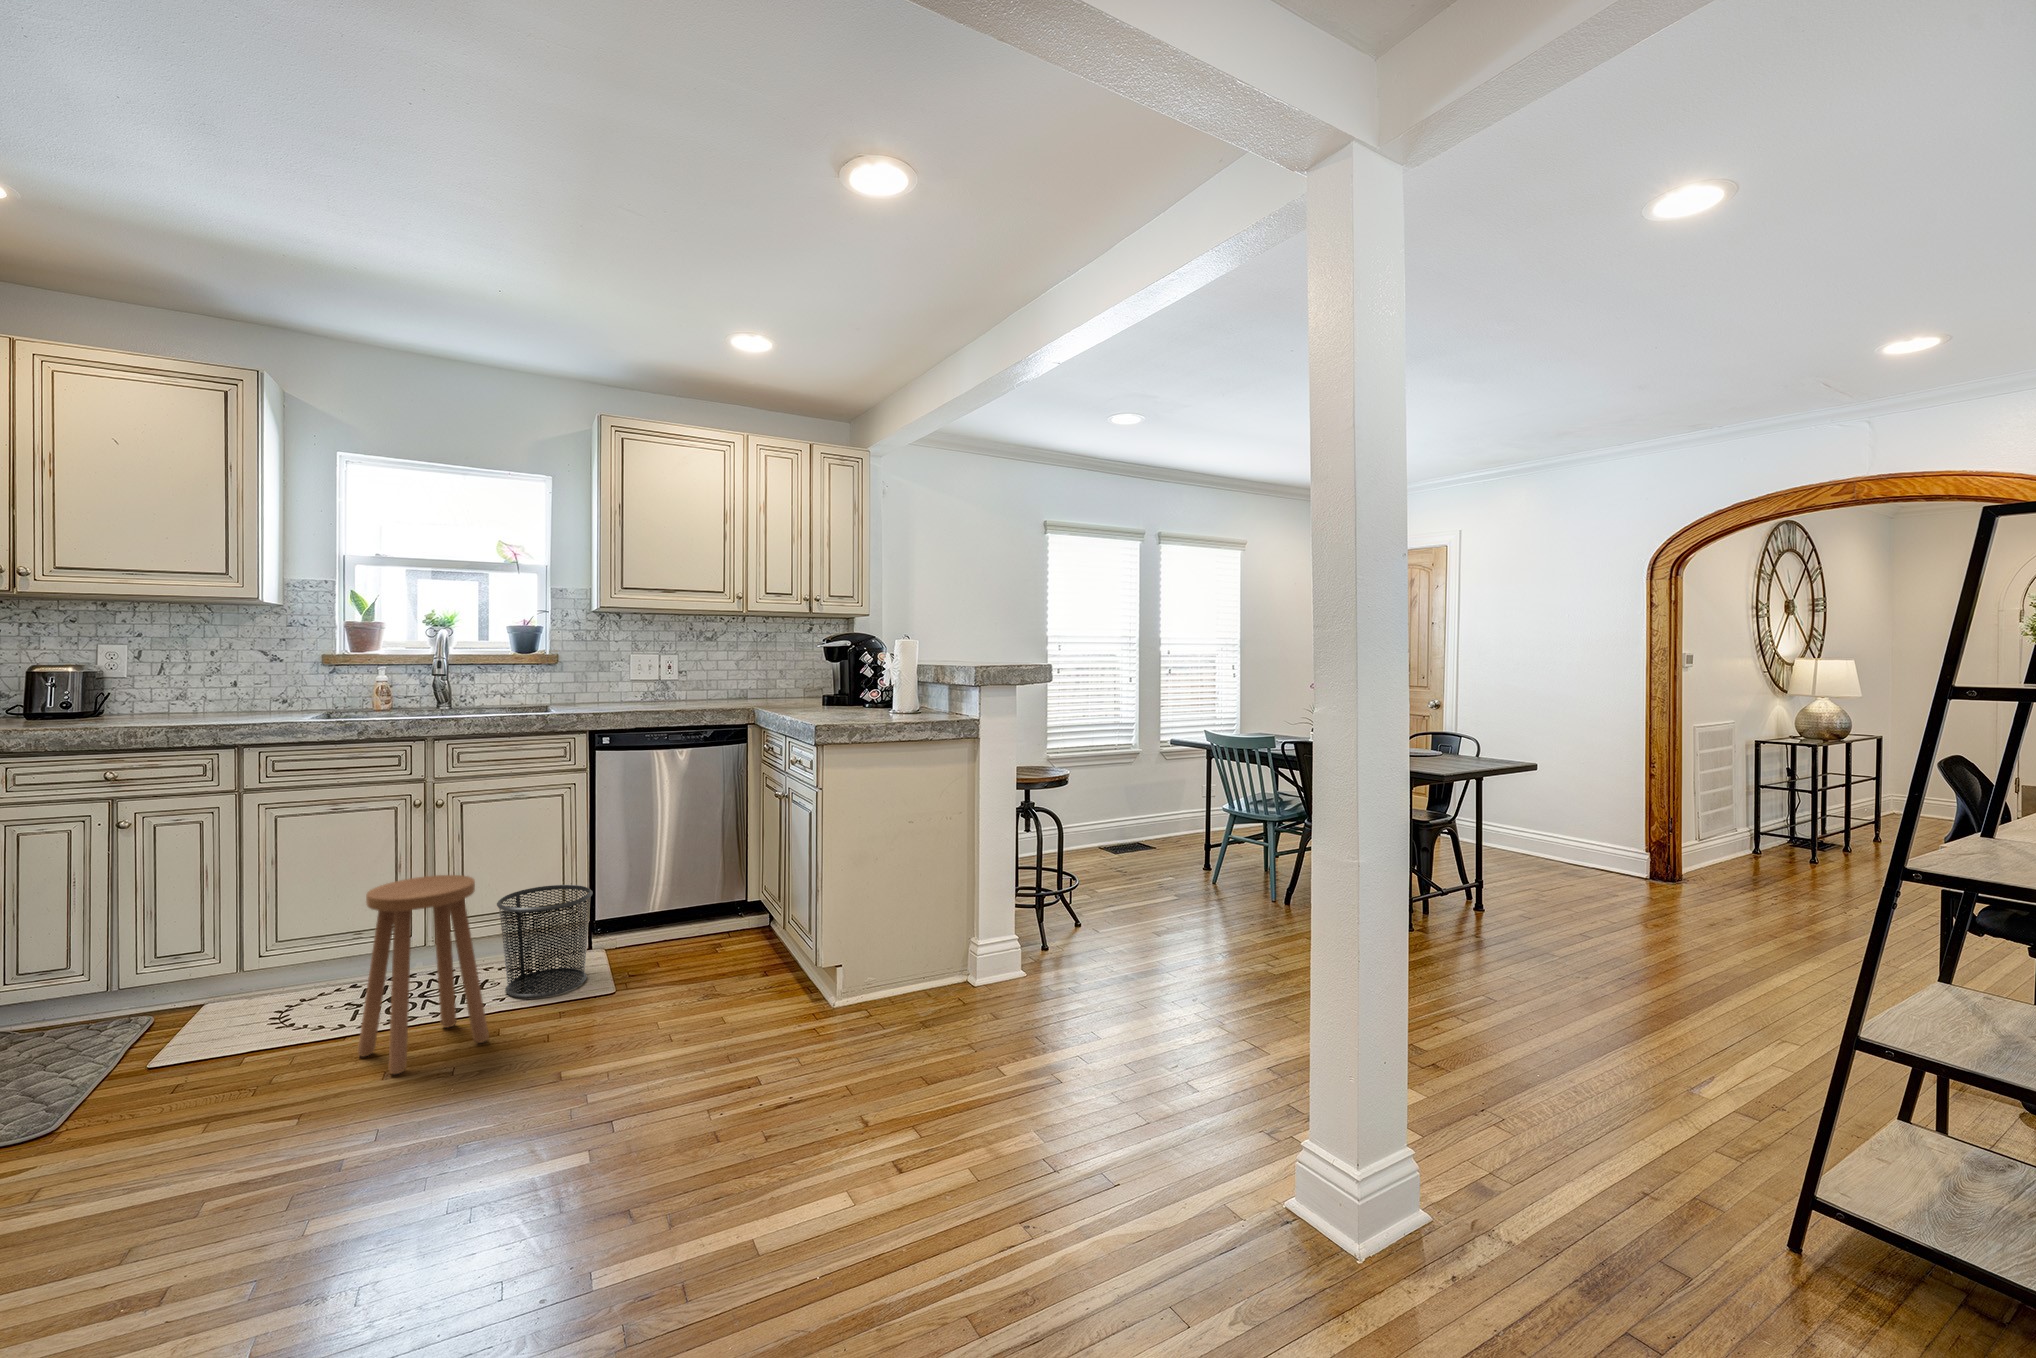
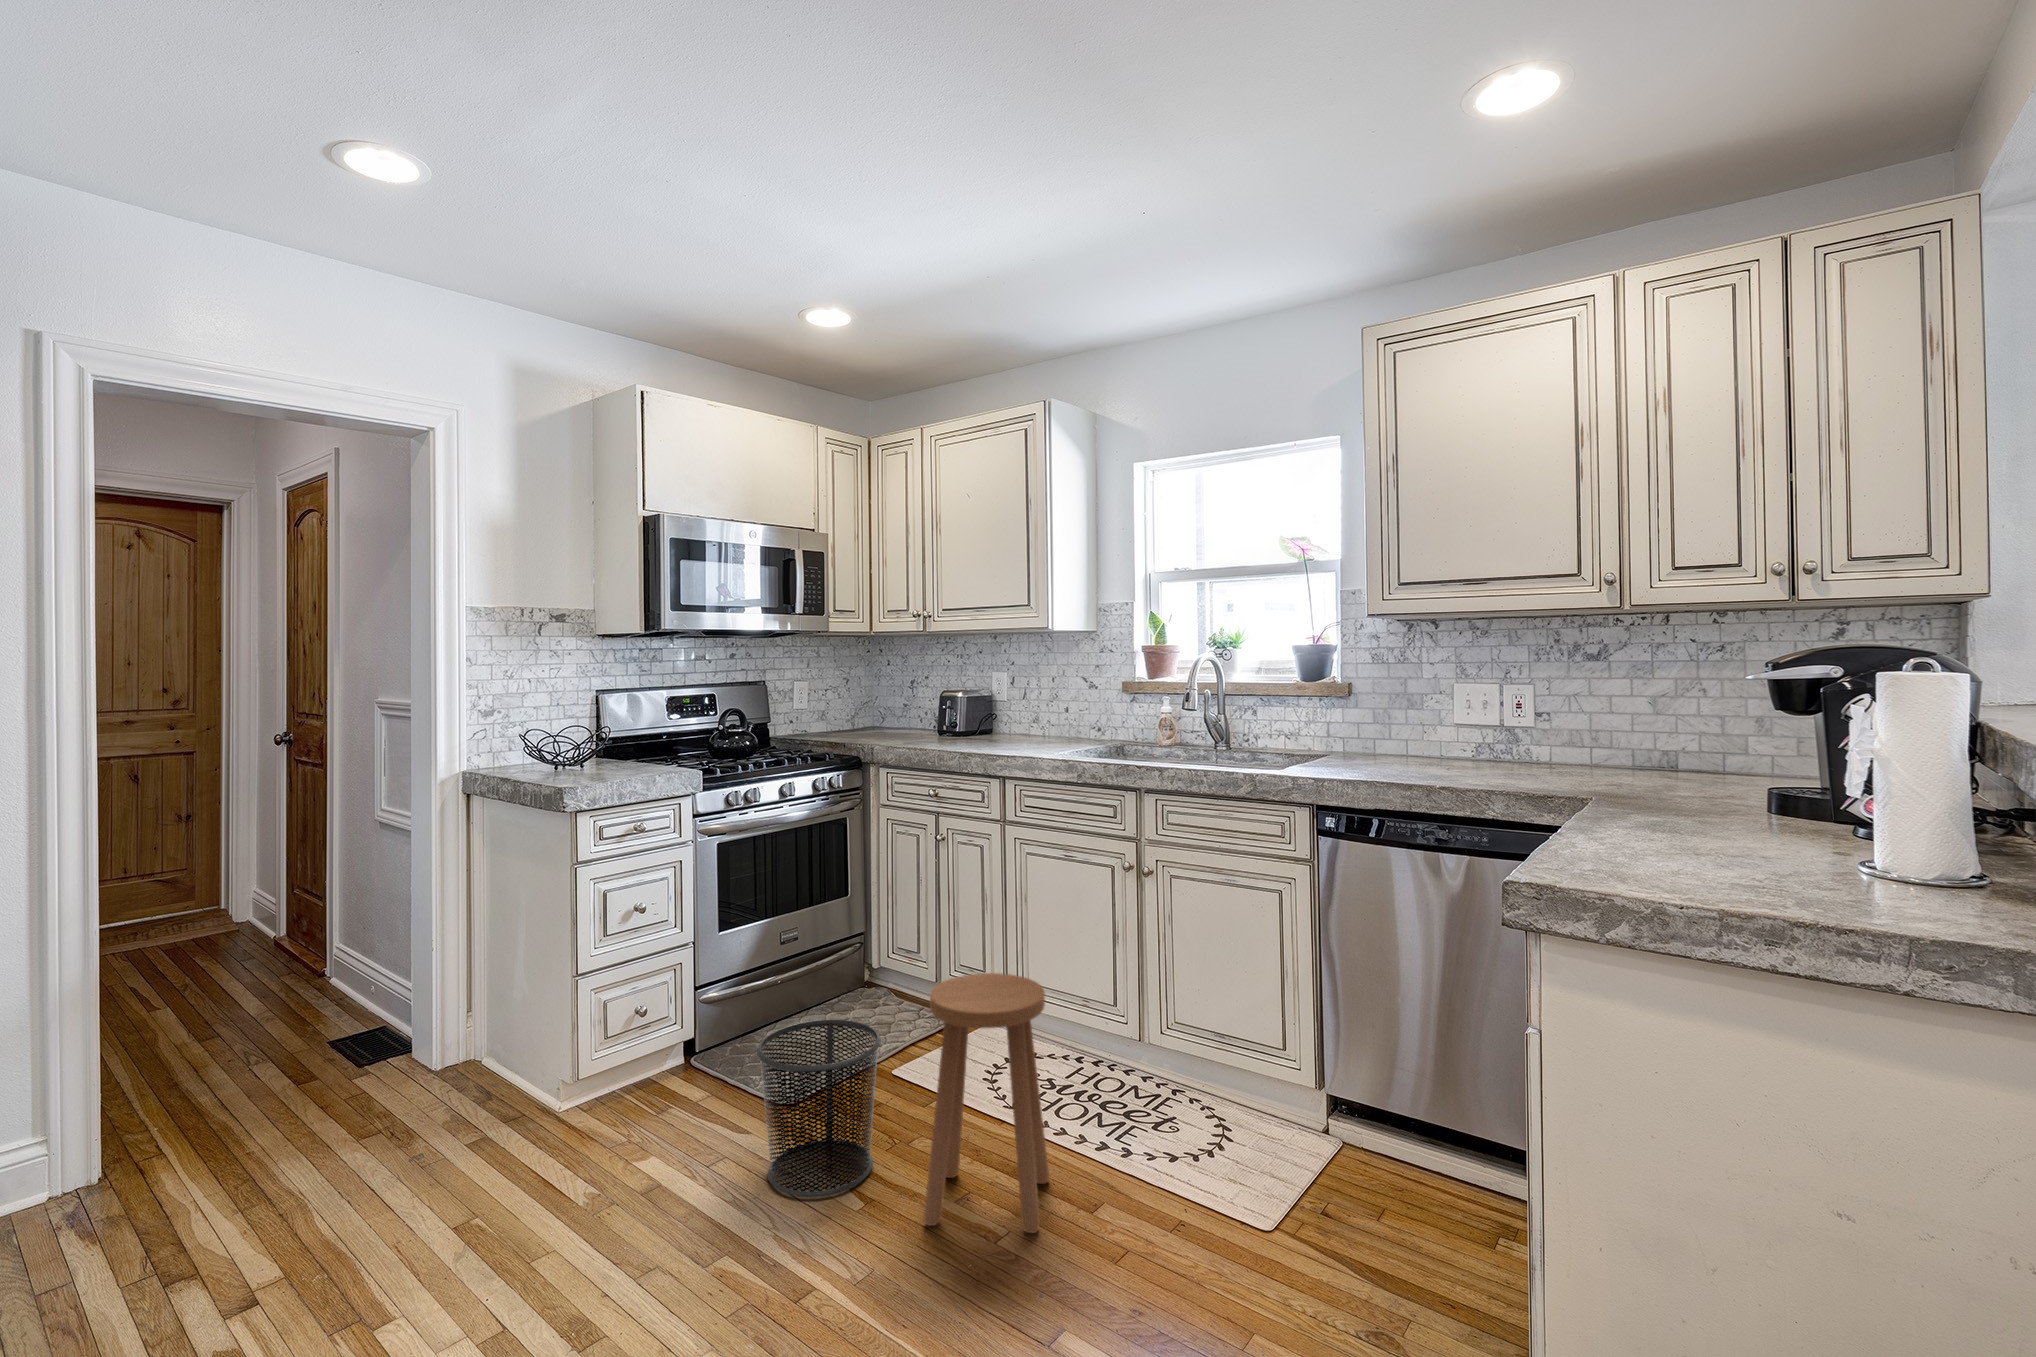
waste bin: present [497,885,593,998] -> present [757,1020,881,1197]

